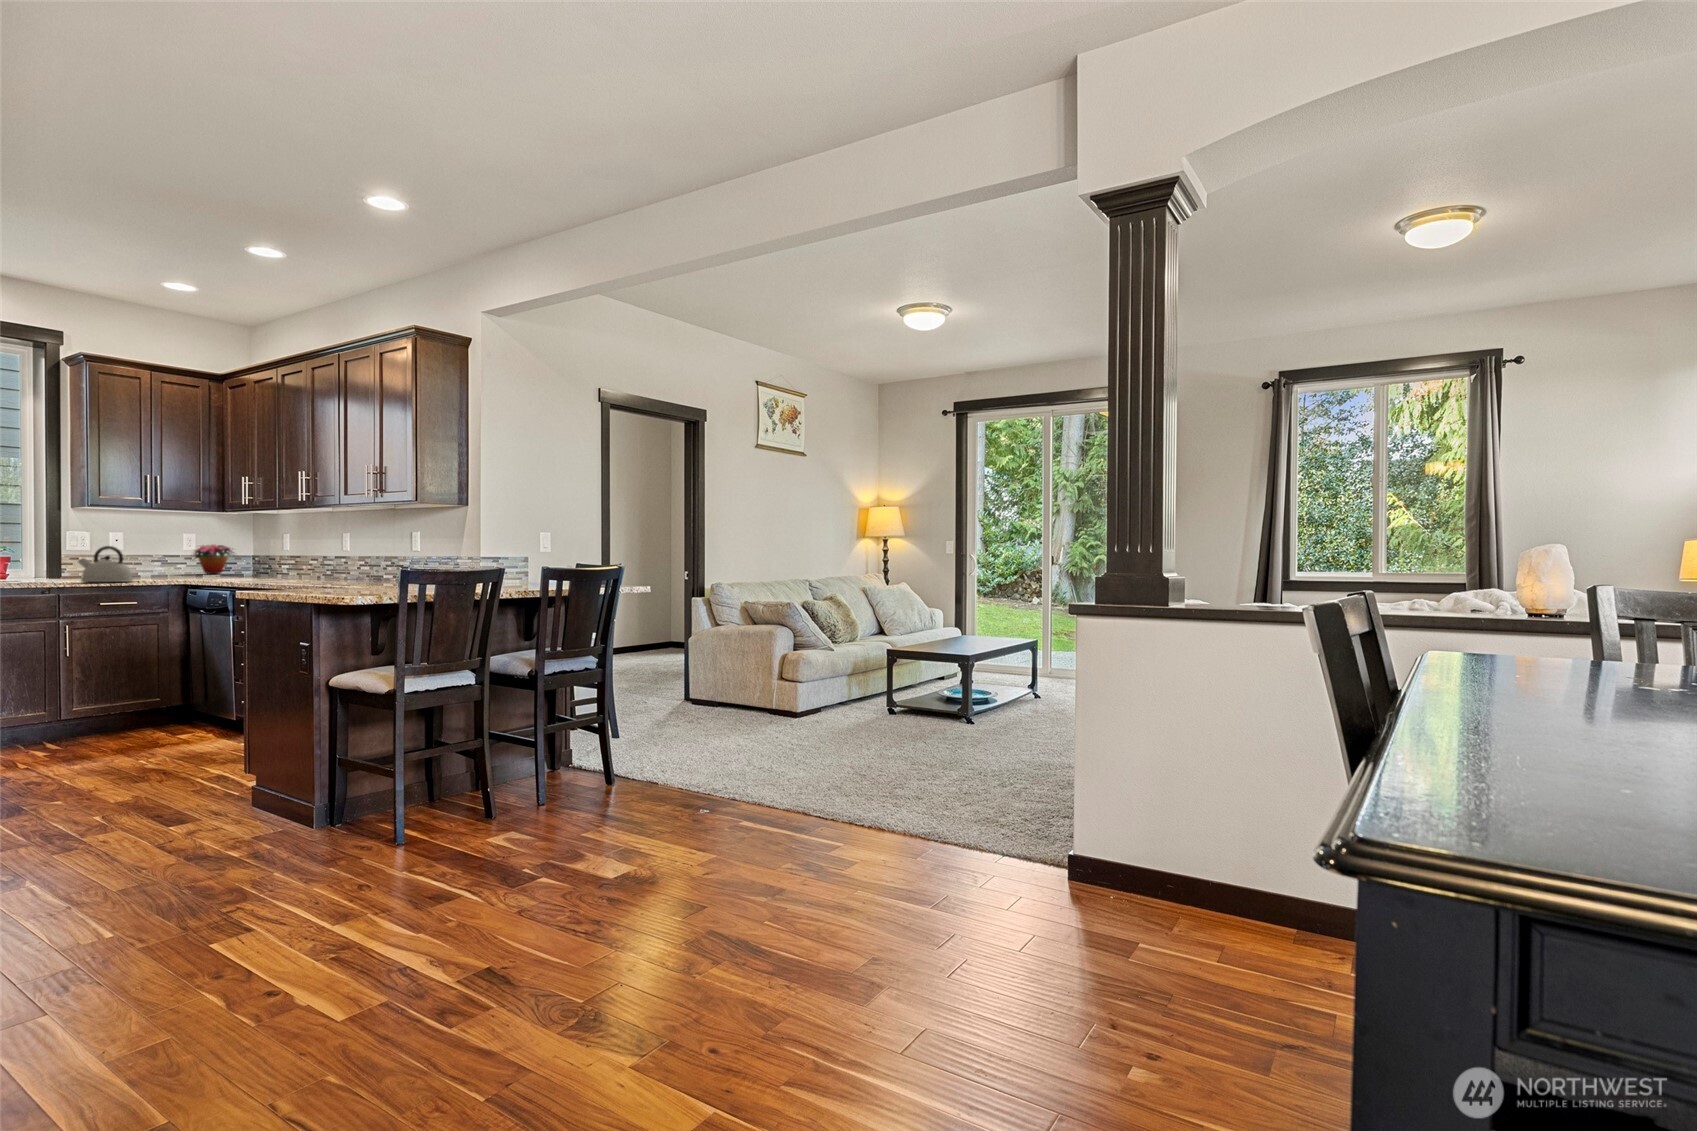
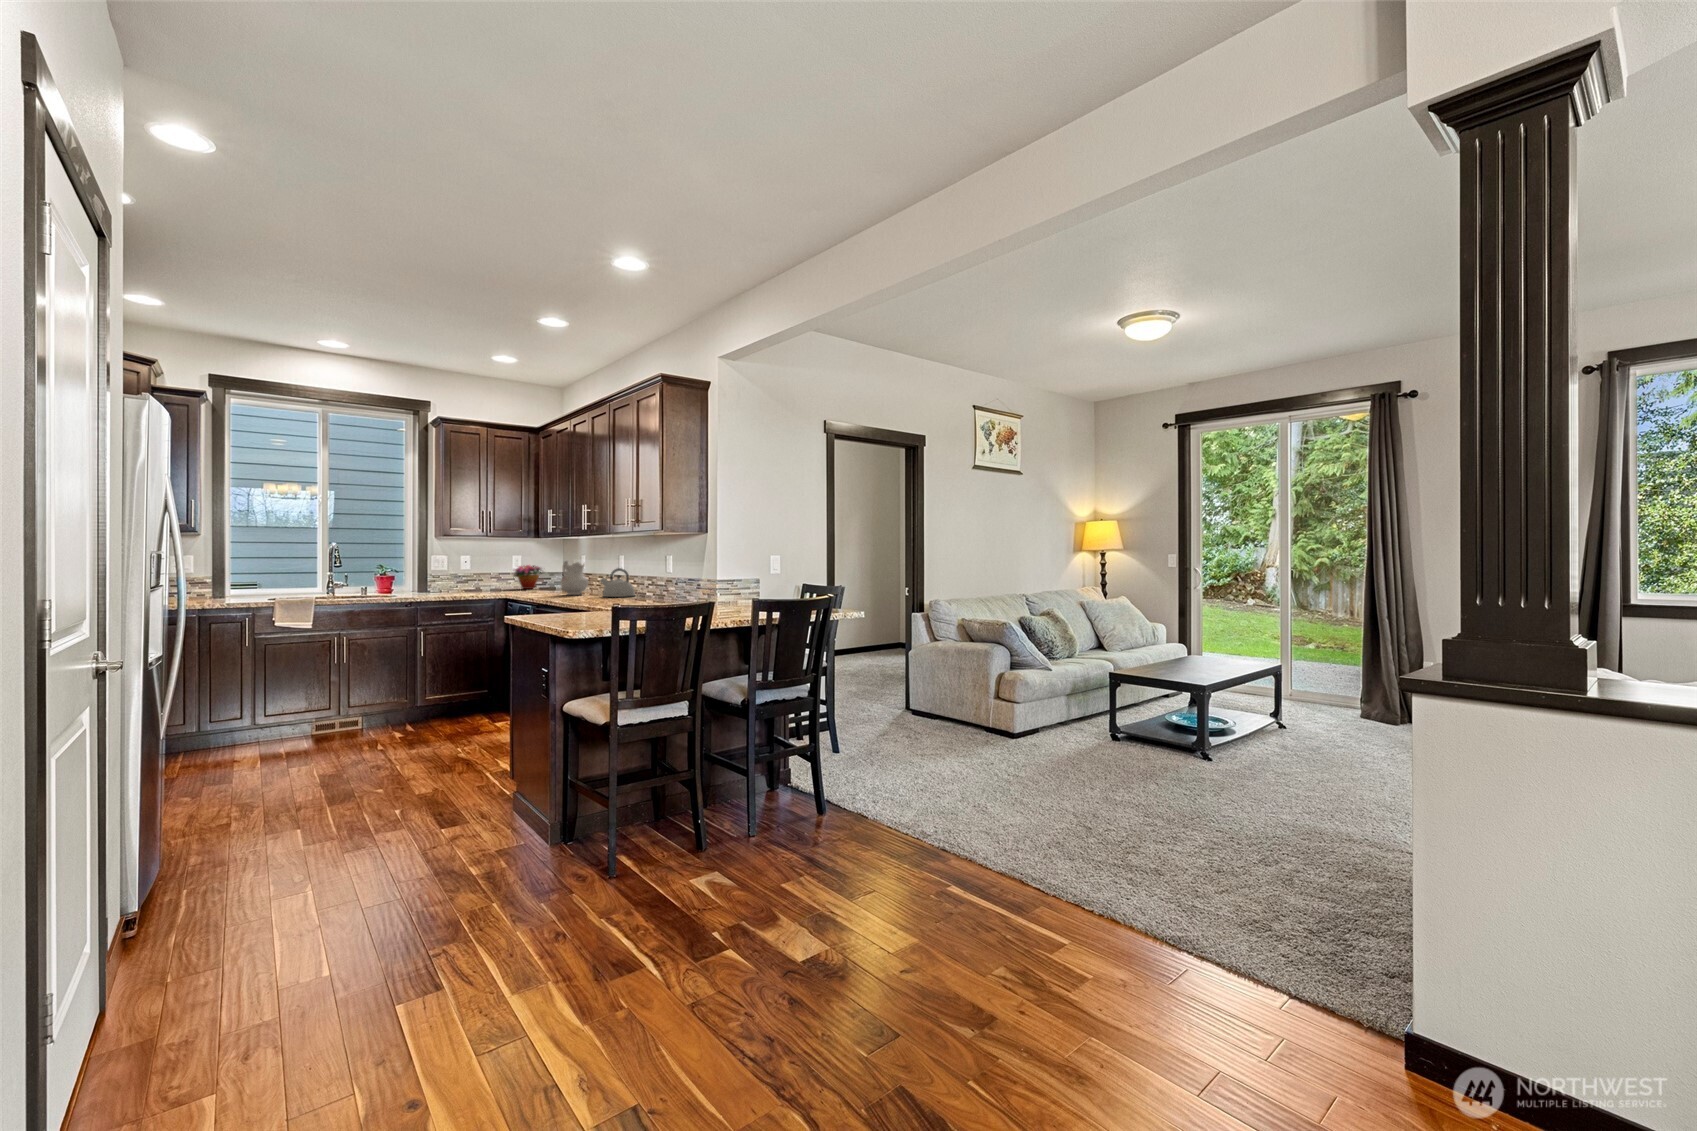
ceramic pitcher: none [269,538,306,578] -> present [561,561,588,595]
kettle: present [78,546,133,582] -> present [600,568,635,597]

